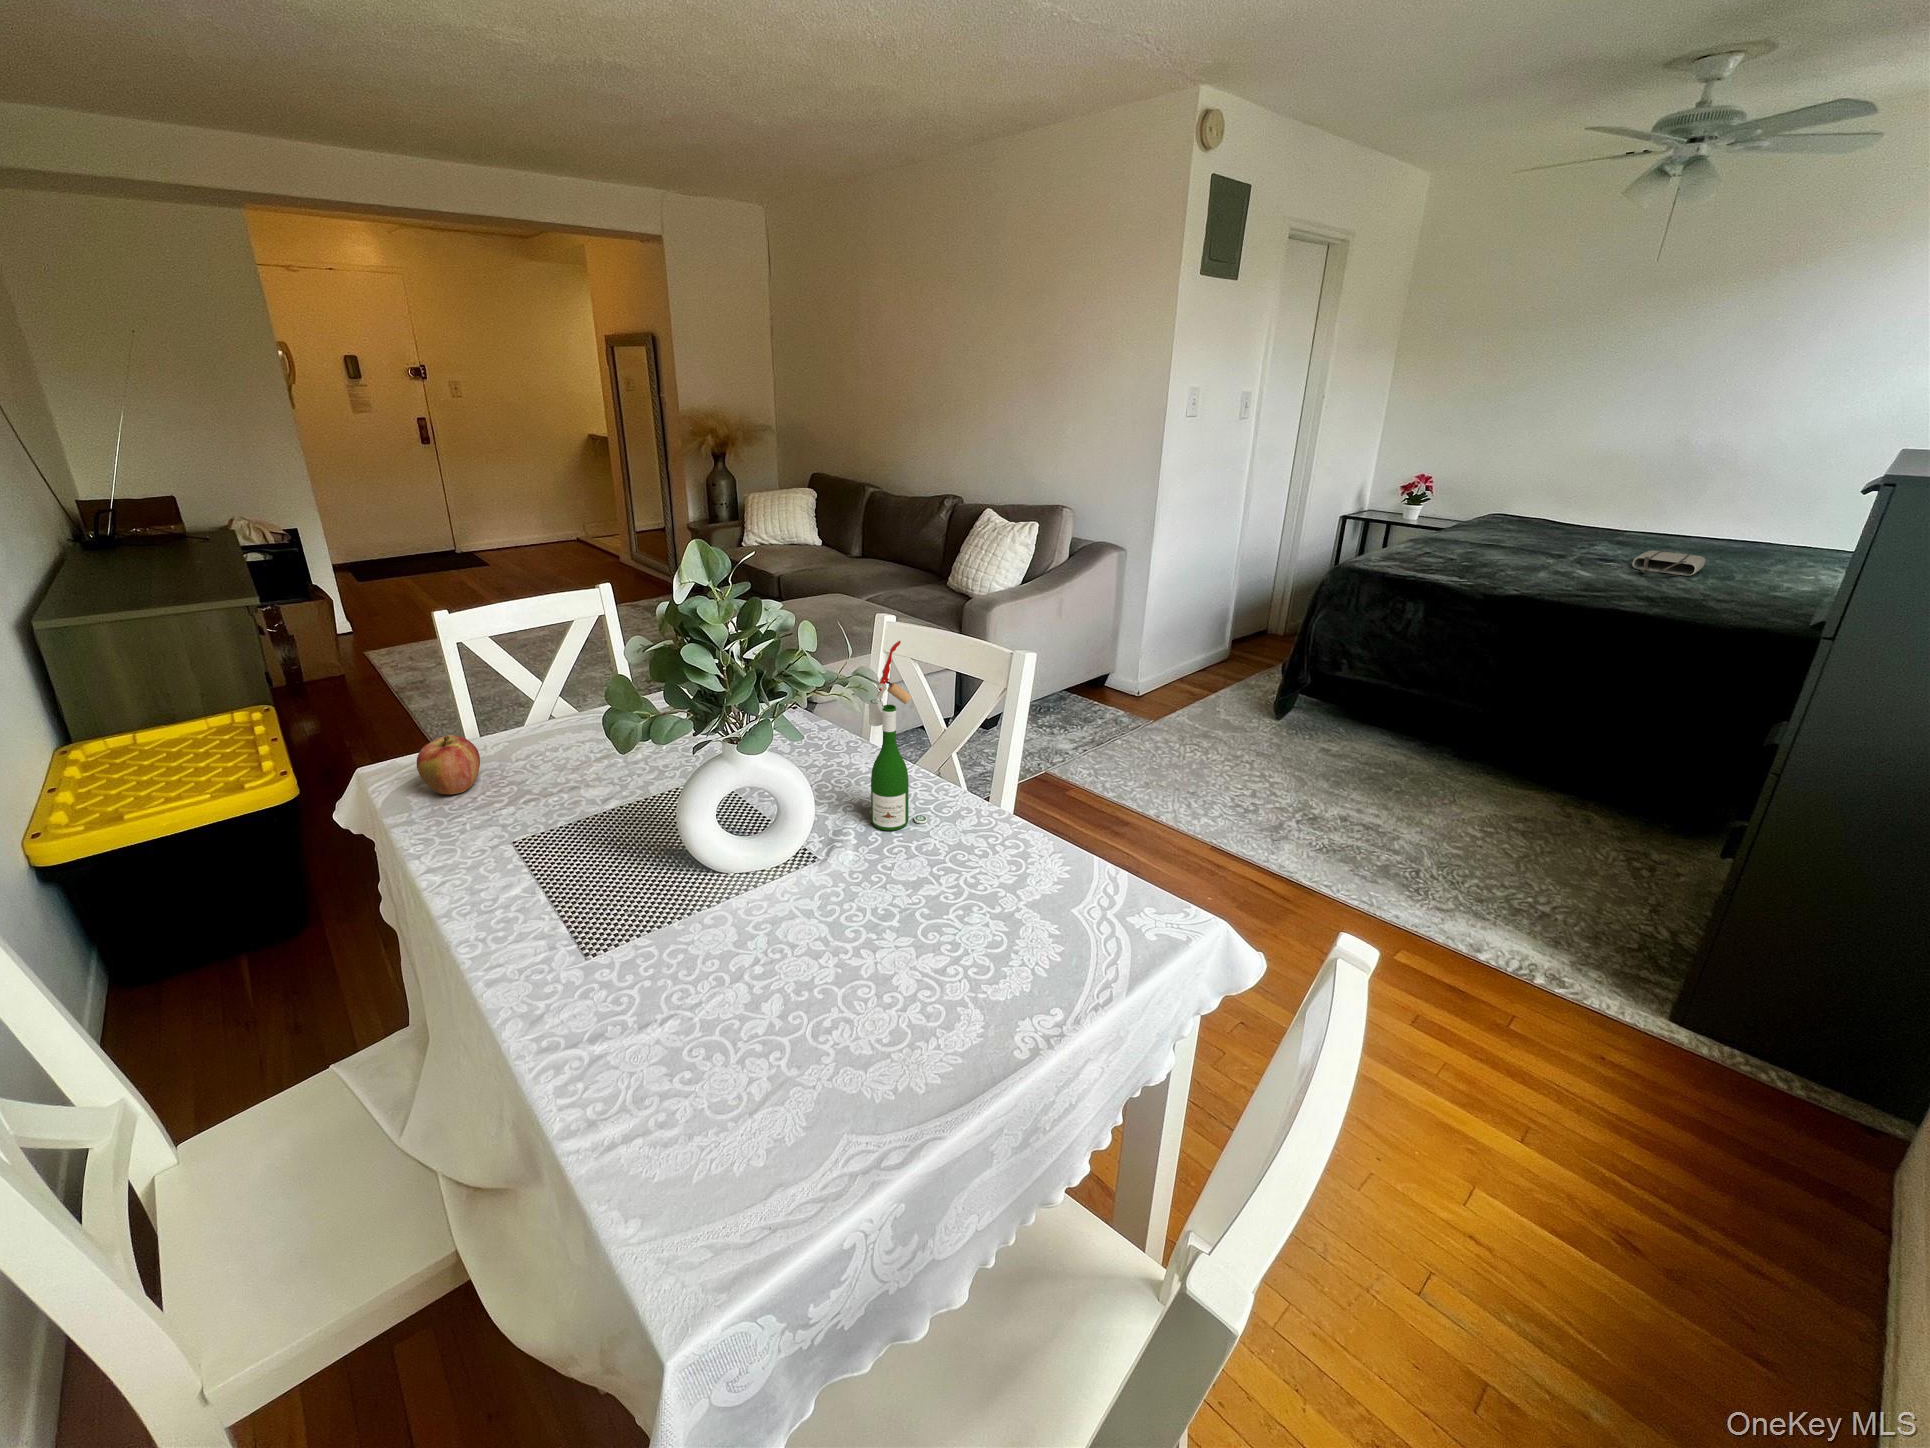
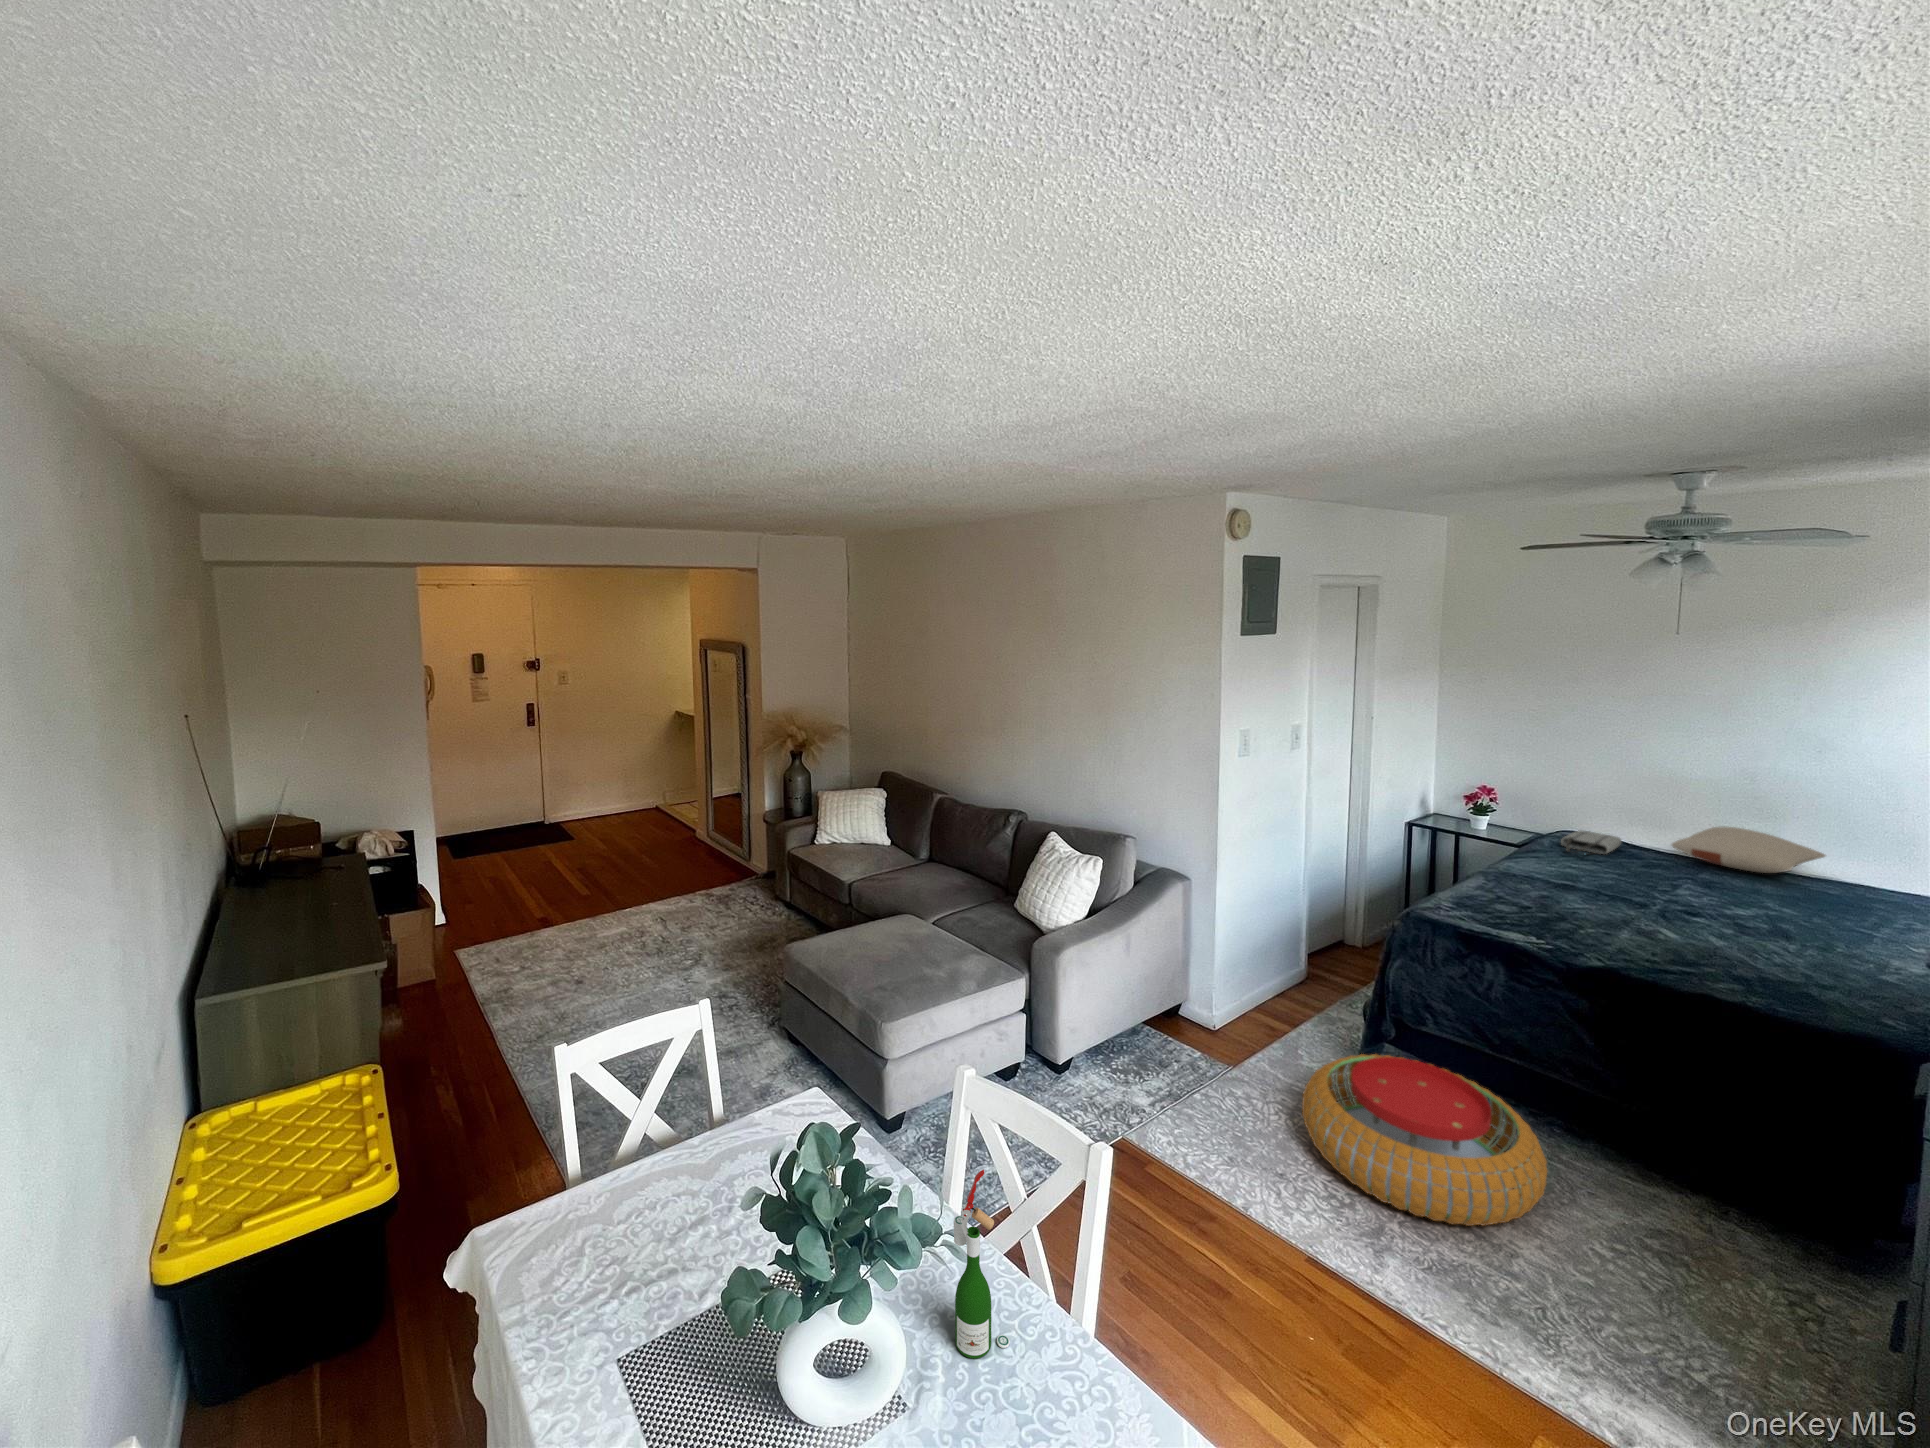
pillow: none [1590,500,1731,539] -> present [1672,827,1825,873]
tote bag: present [1632,551,1705,576] -> present [1561,830,1622,854]
pouf: none [1216,694,1436,820] -> present [1302,1054,1547,1226]
apple: present [417,735,480,794] -> none [533,1212,589,1277]

